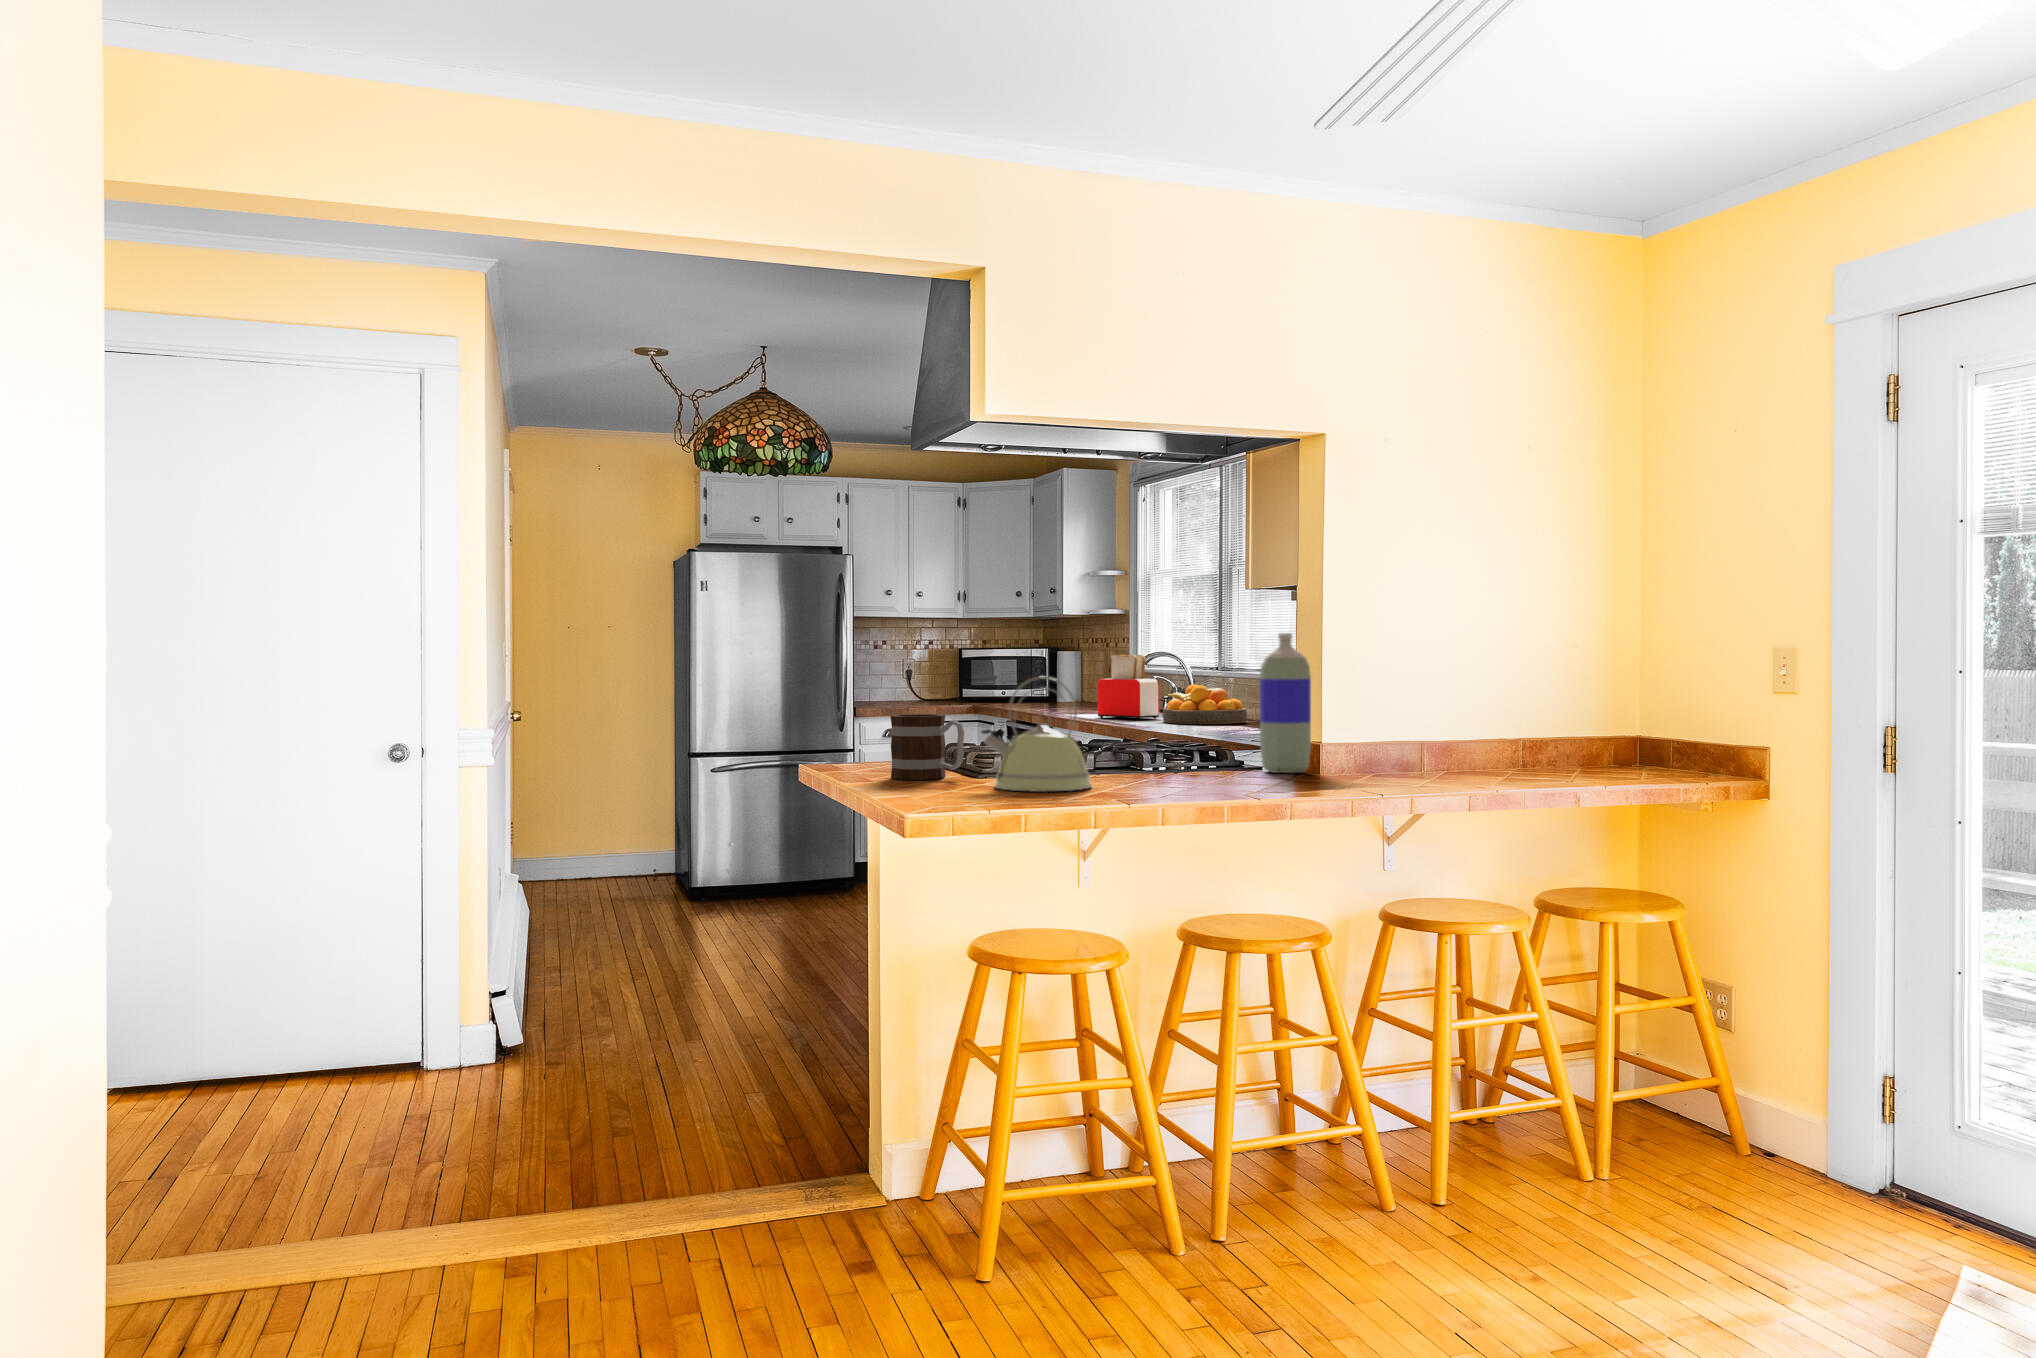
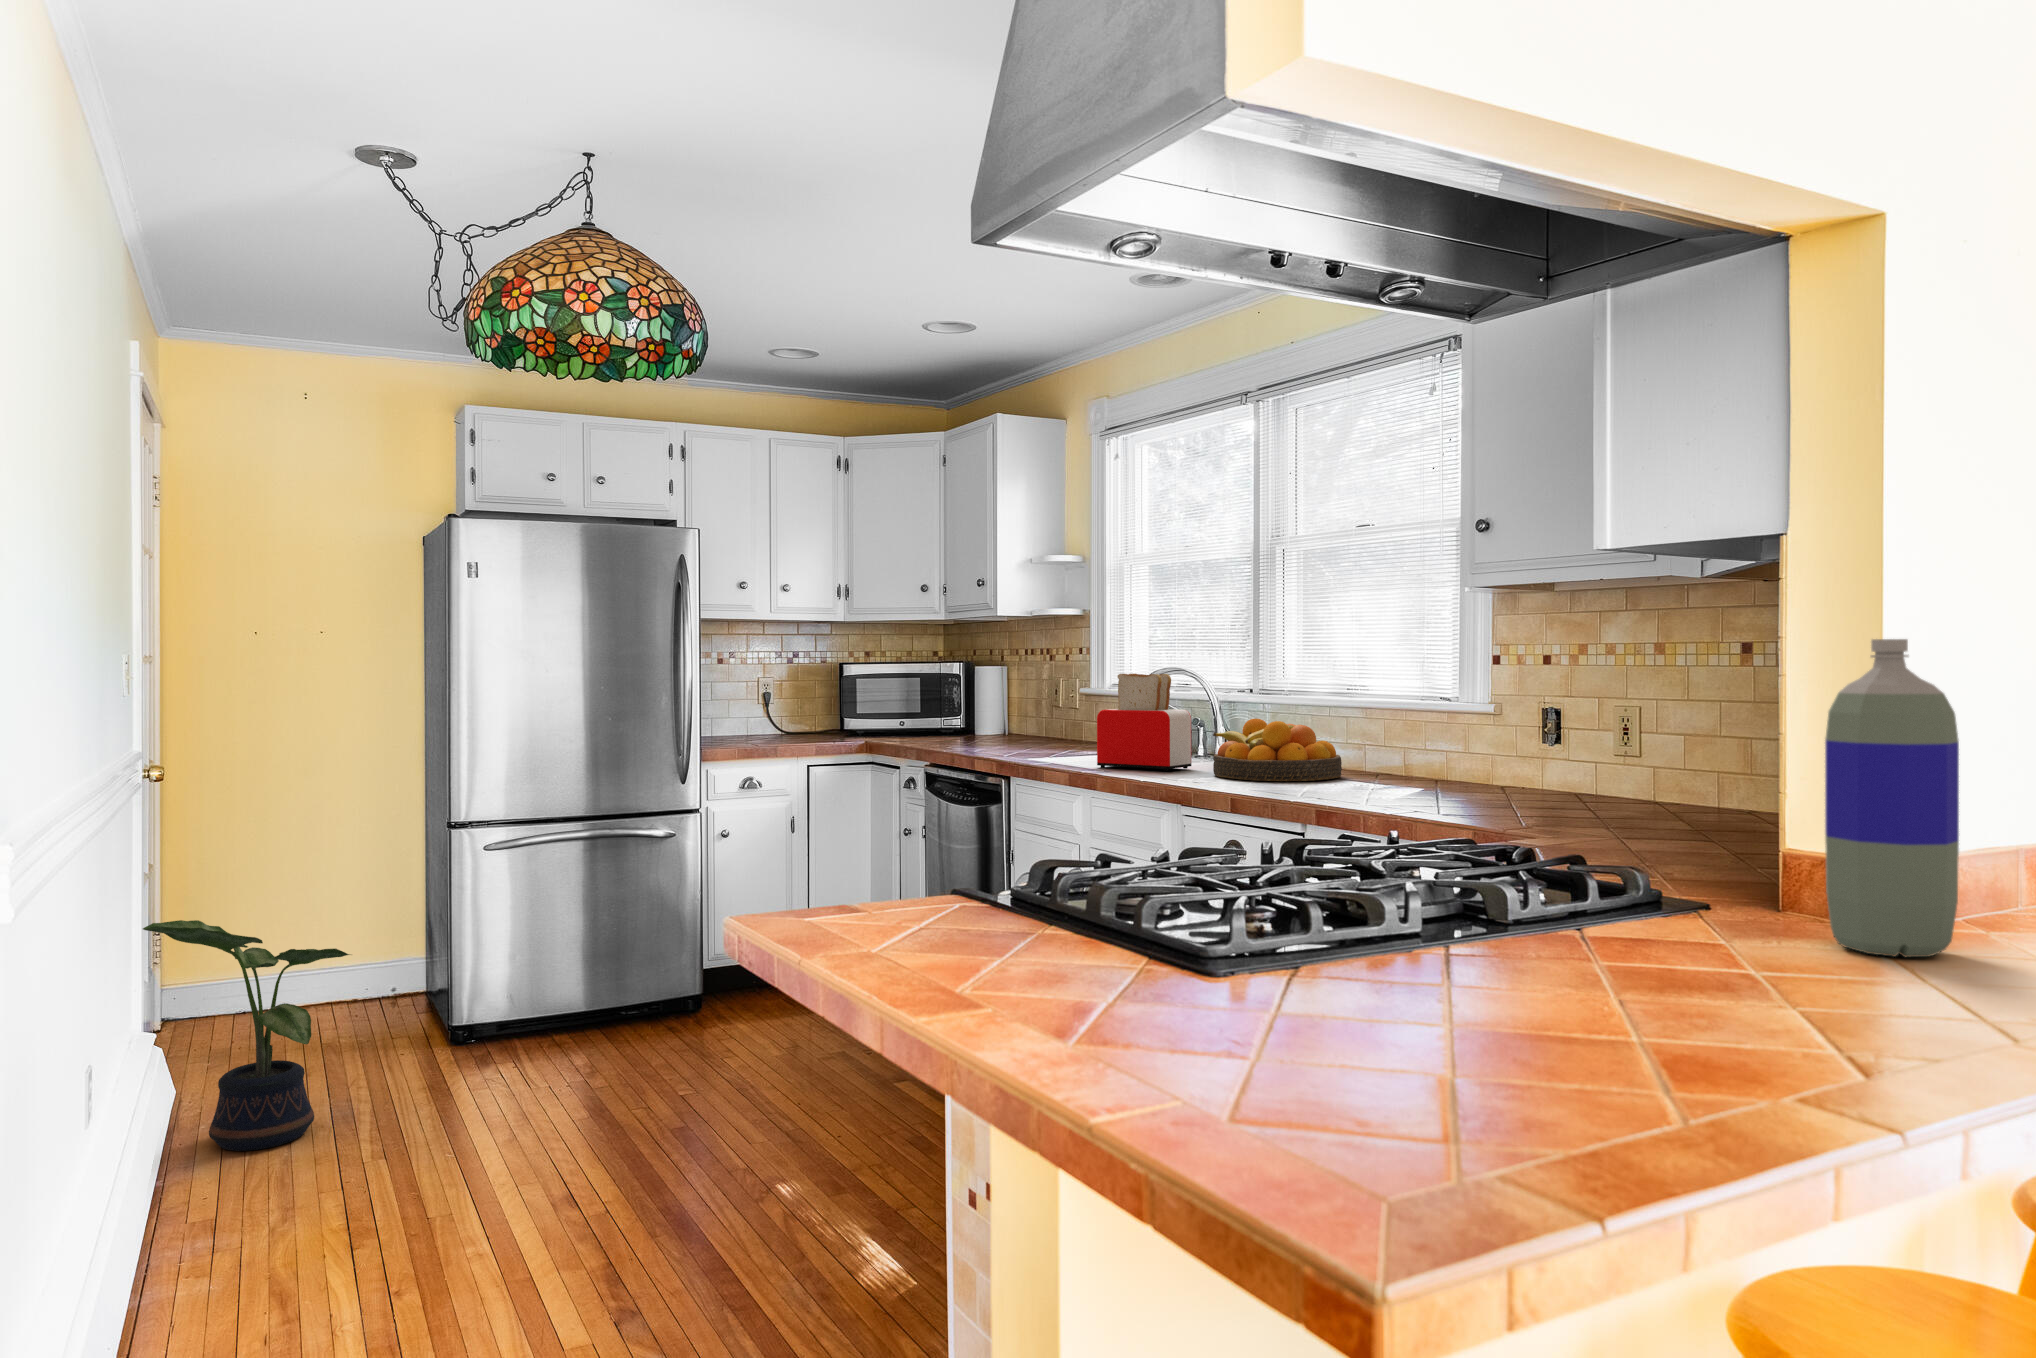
kettle: present [982,677,1092,792] -> none [1400,759,1727,1126]
mug: present [890,714,964,780] -> none [1058,845,1272,1041]
potted plant: none [519,799,632,936] -> present [143,920,350,1151]

